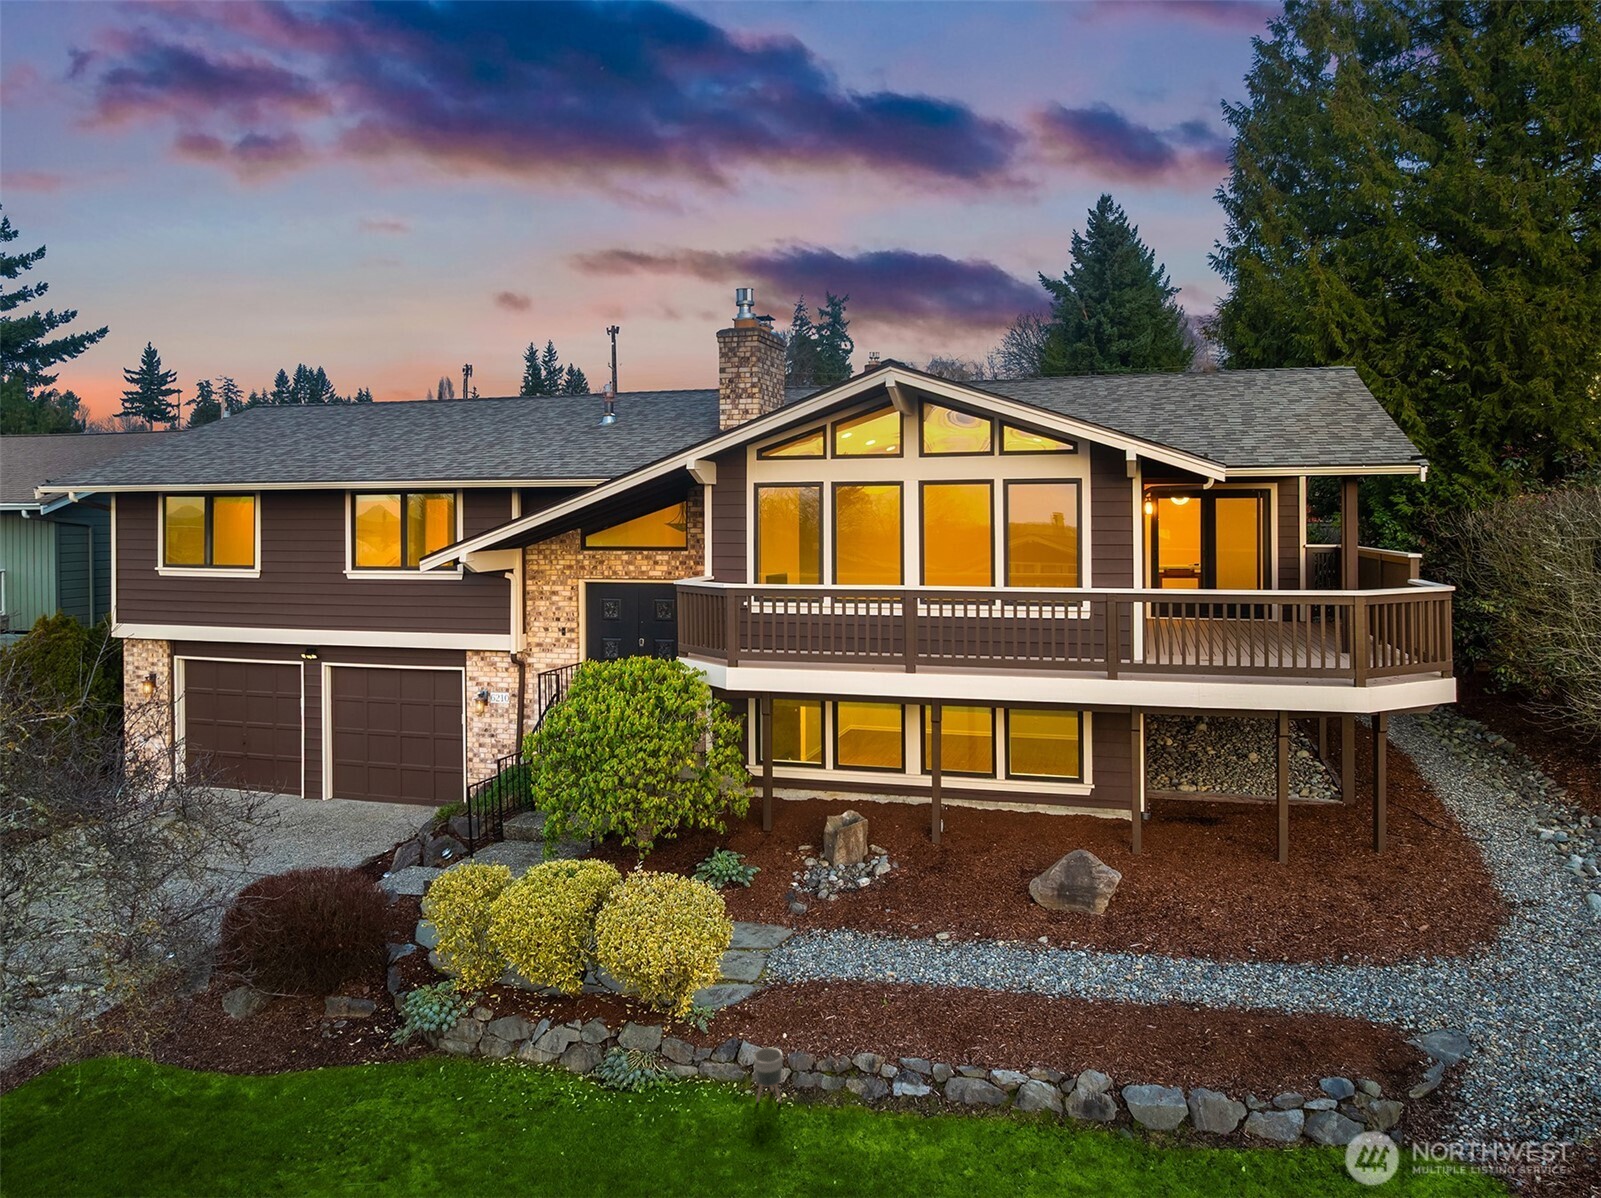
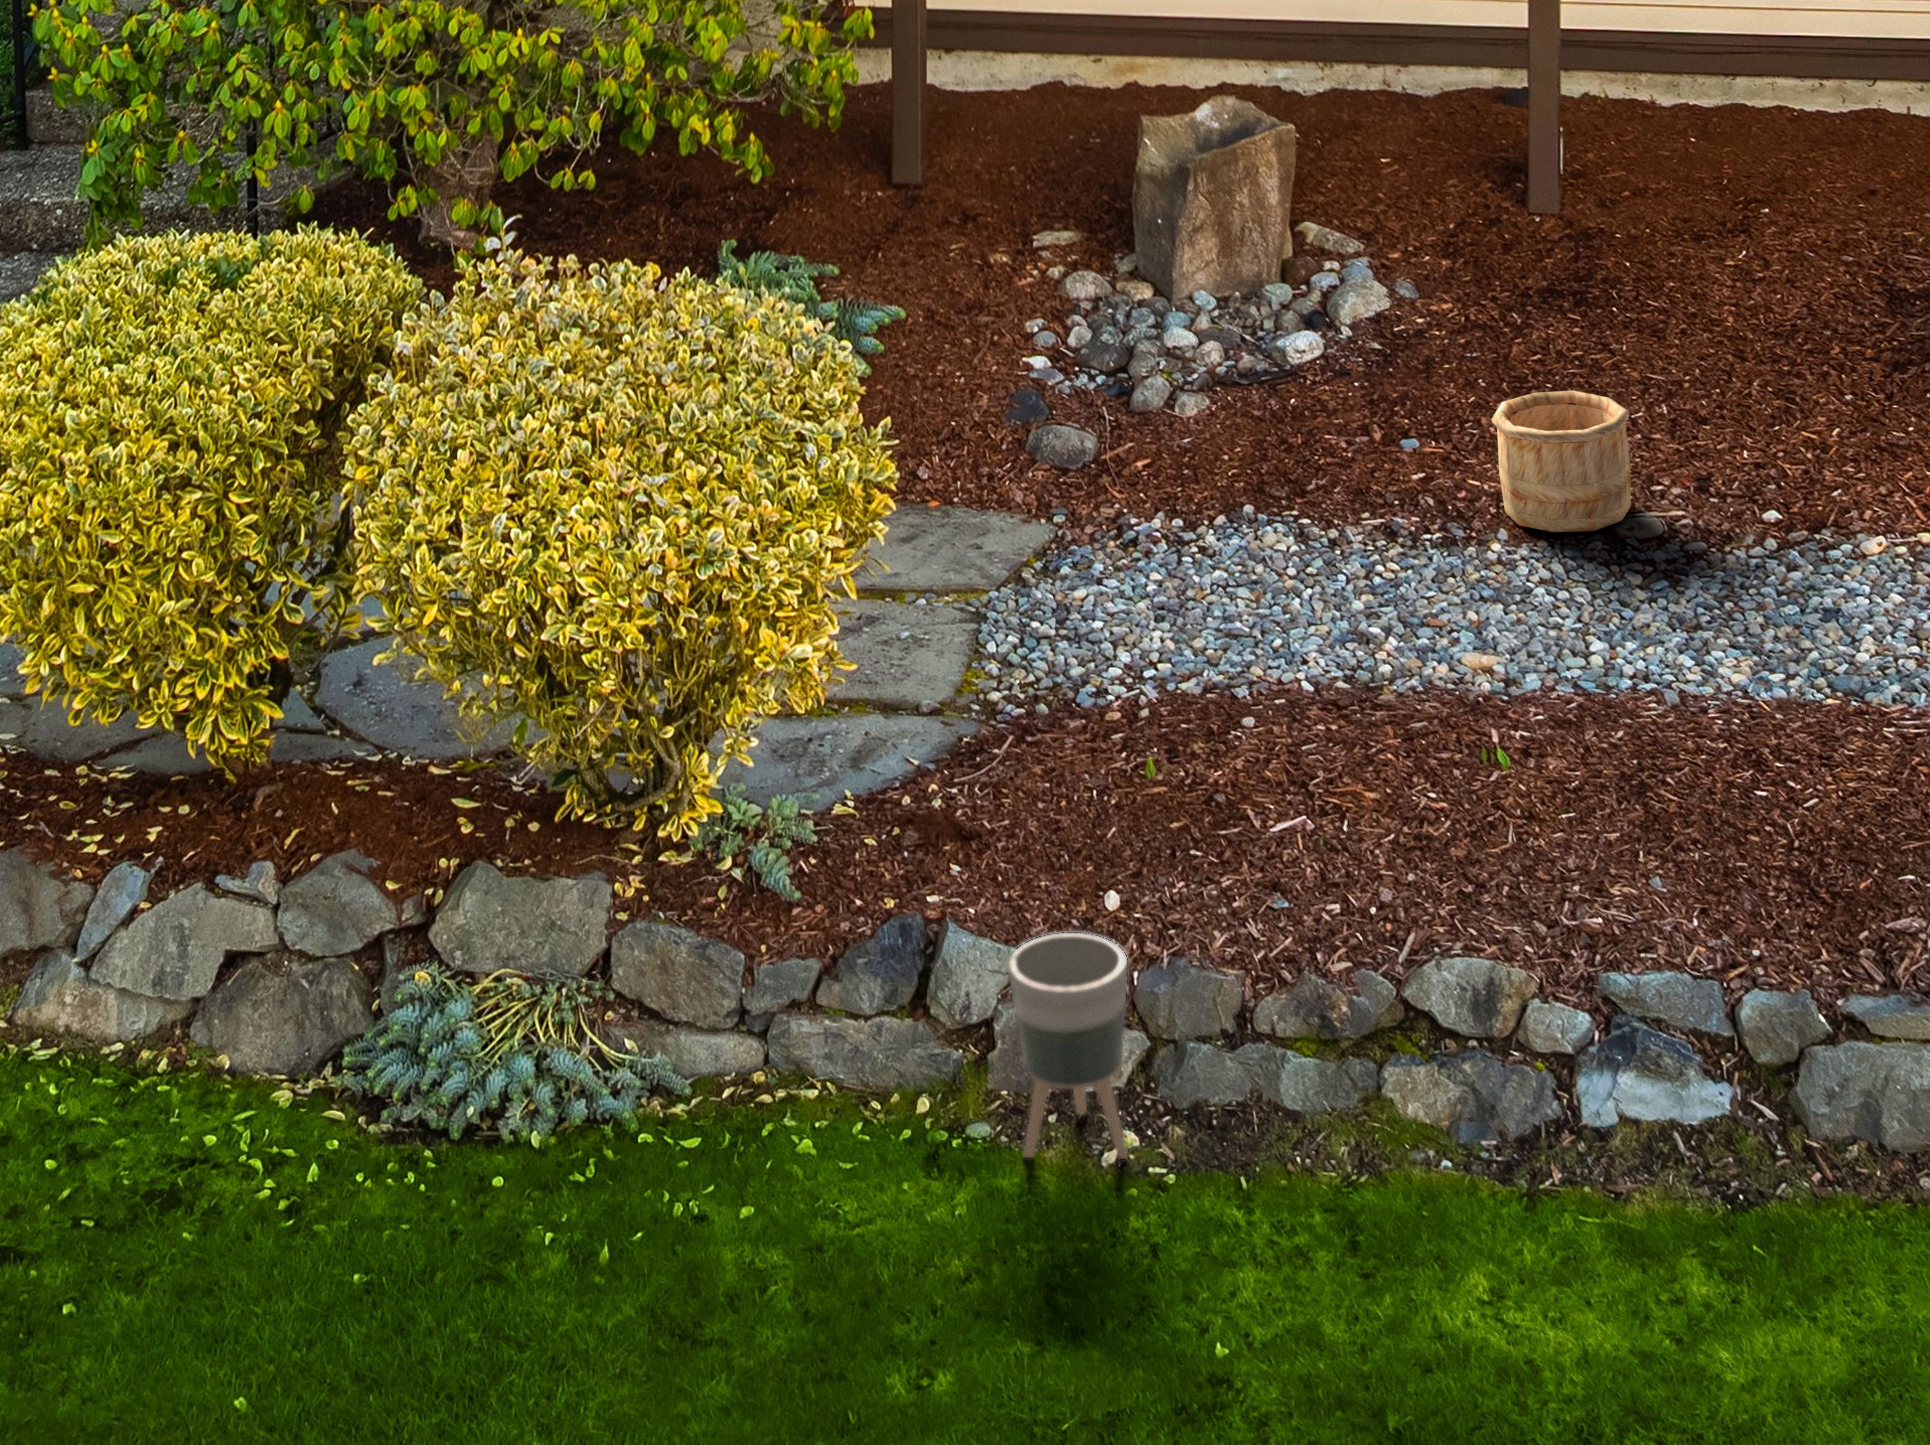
wooden bucket: none [904,898,940,936] -> present [1492,391,1631,532]

